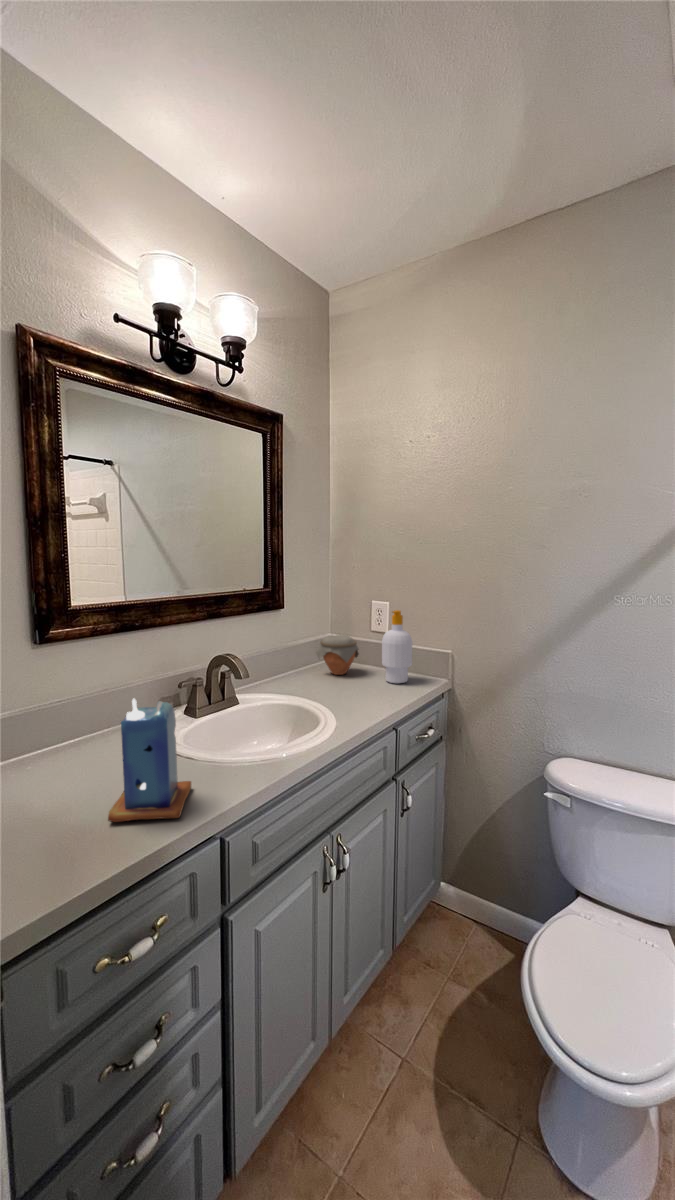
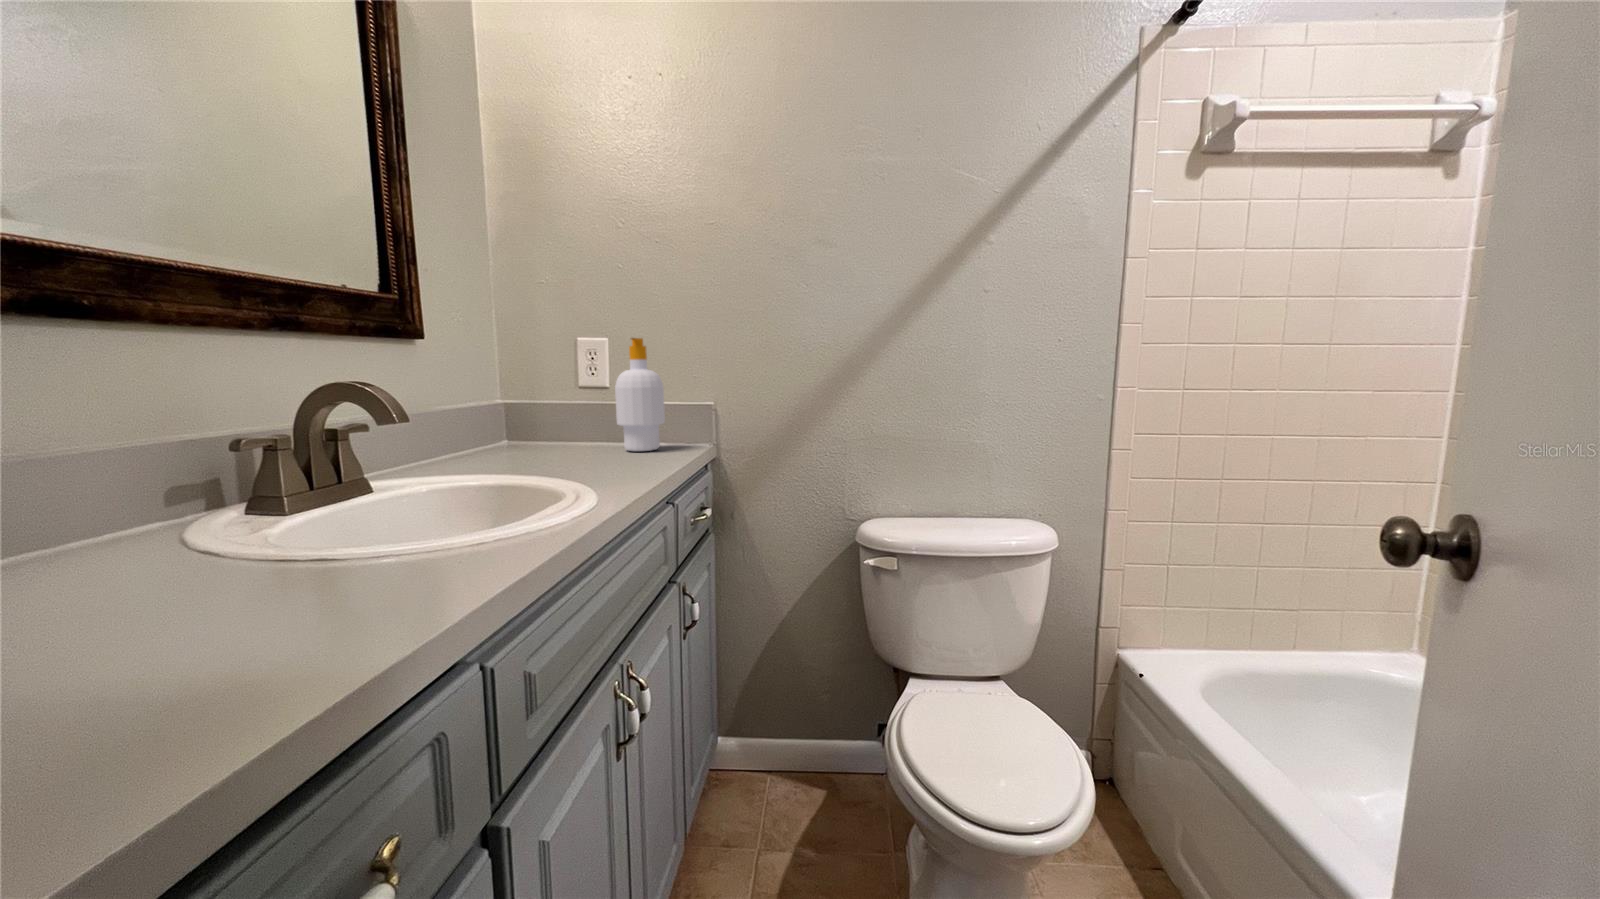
jar: present [316,635,359,675] -> none [495,389,573,453]
candle: present [108,698,191,822] -> none [168,354,389,667]

